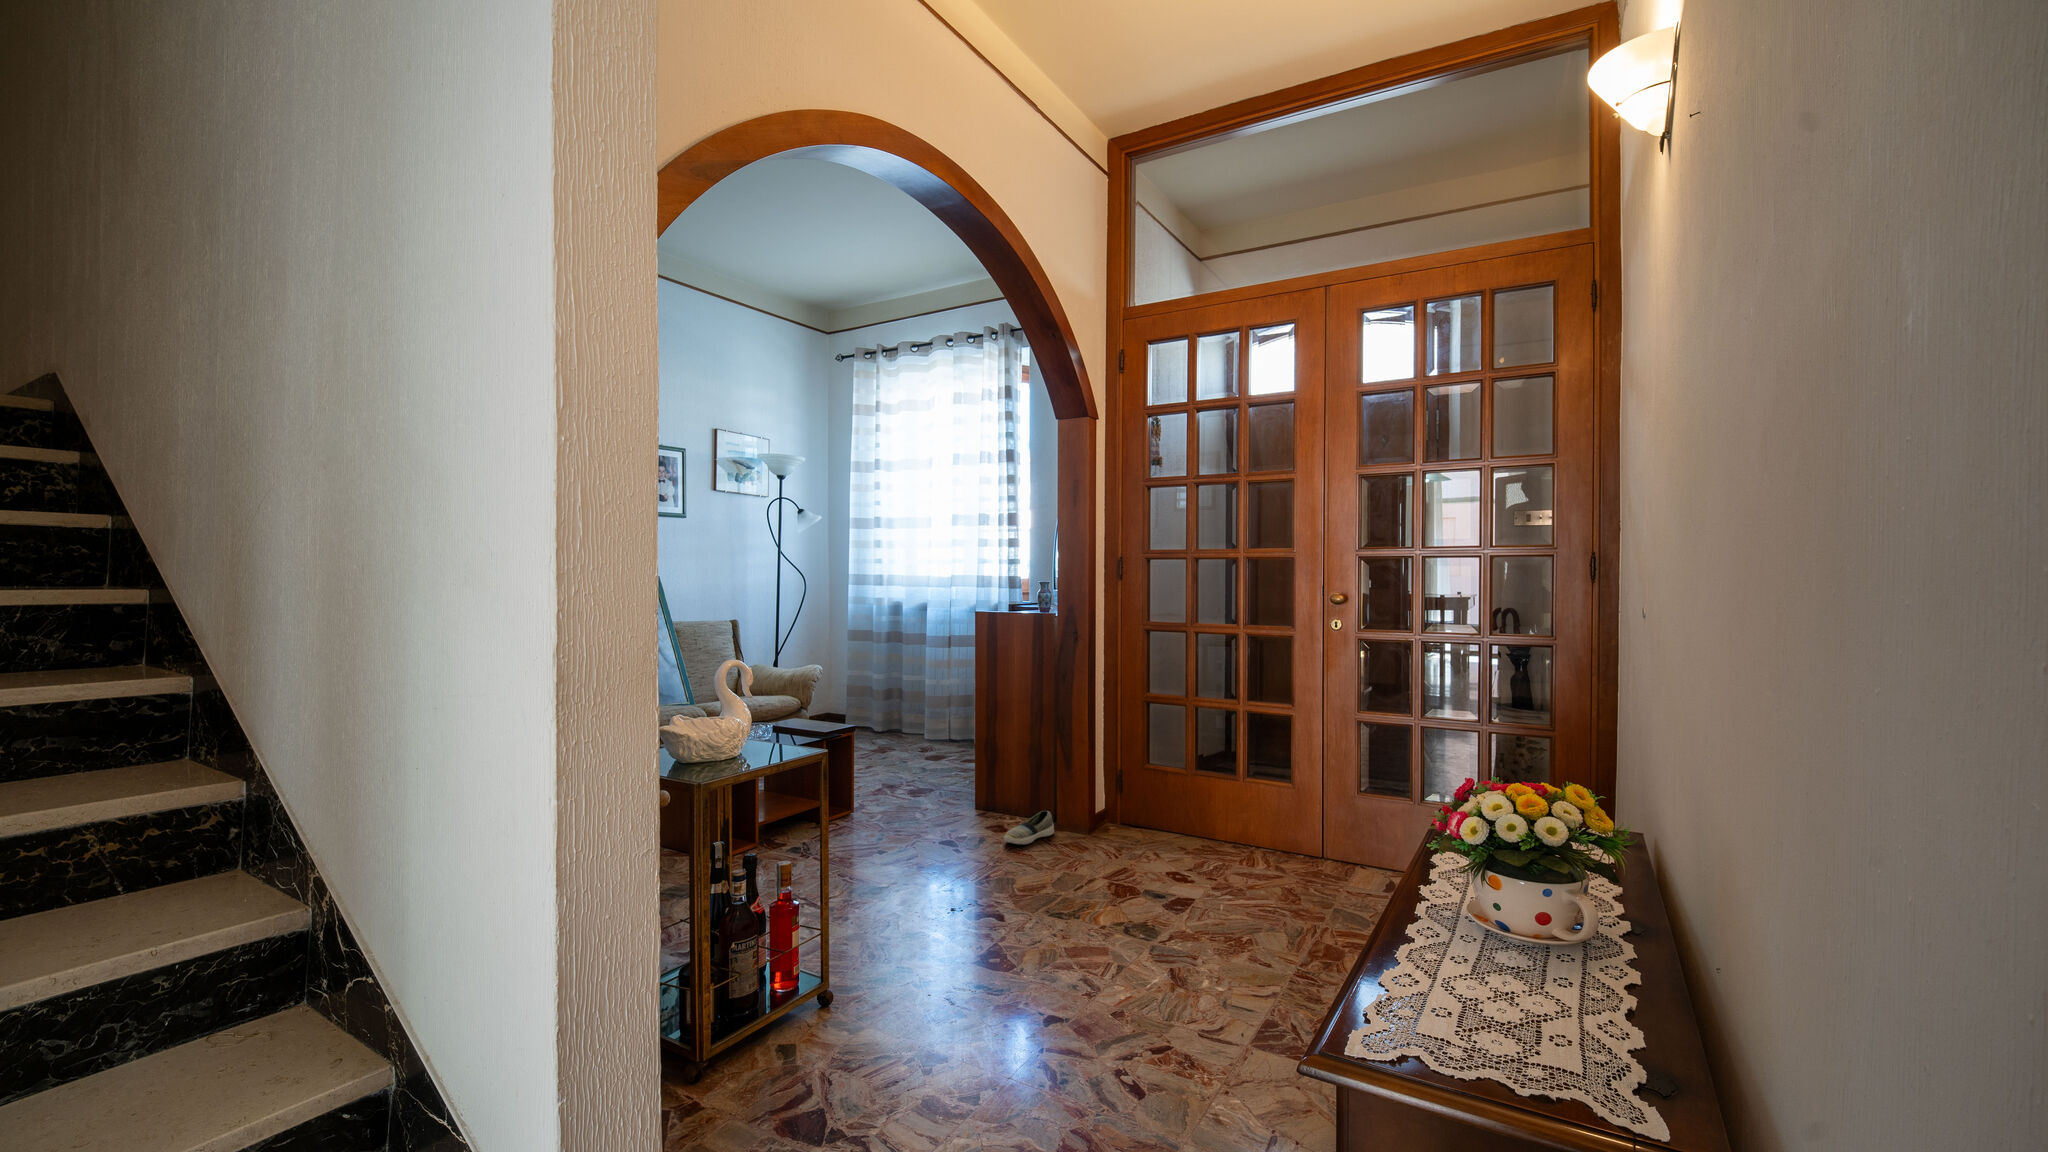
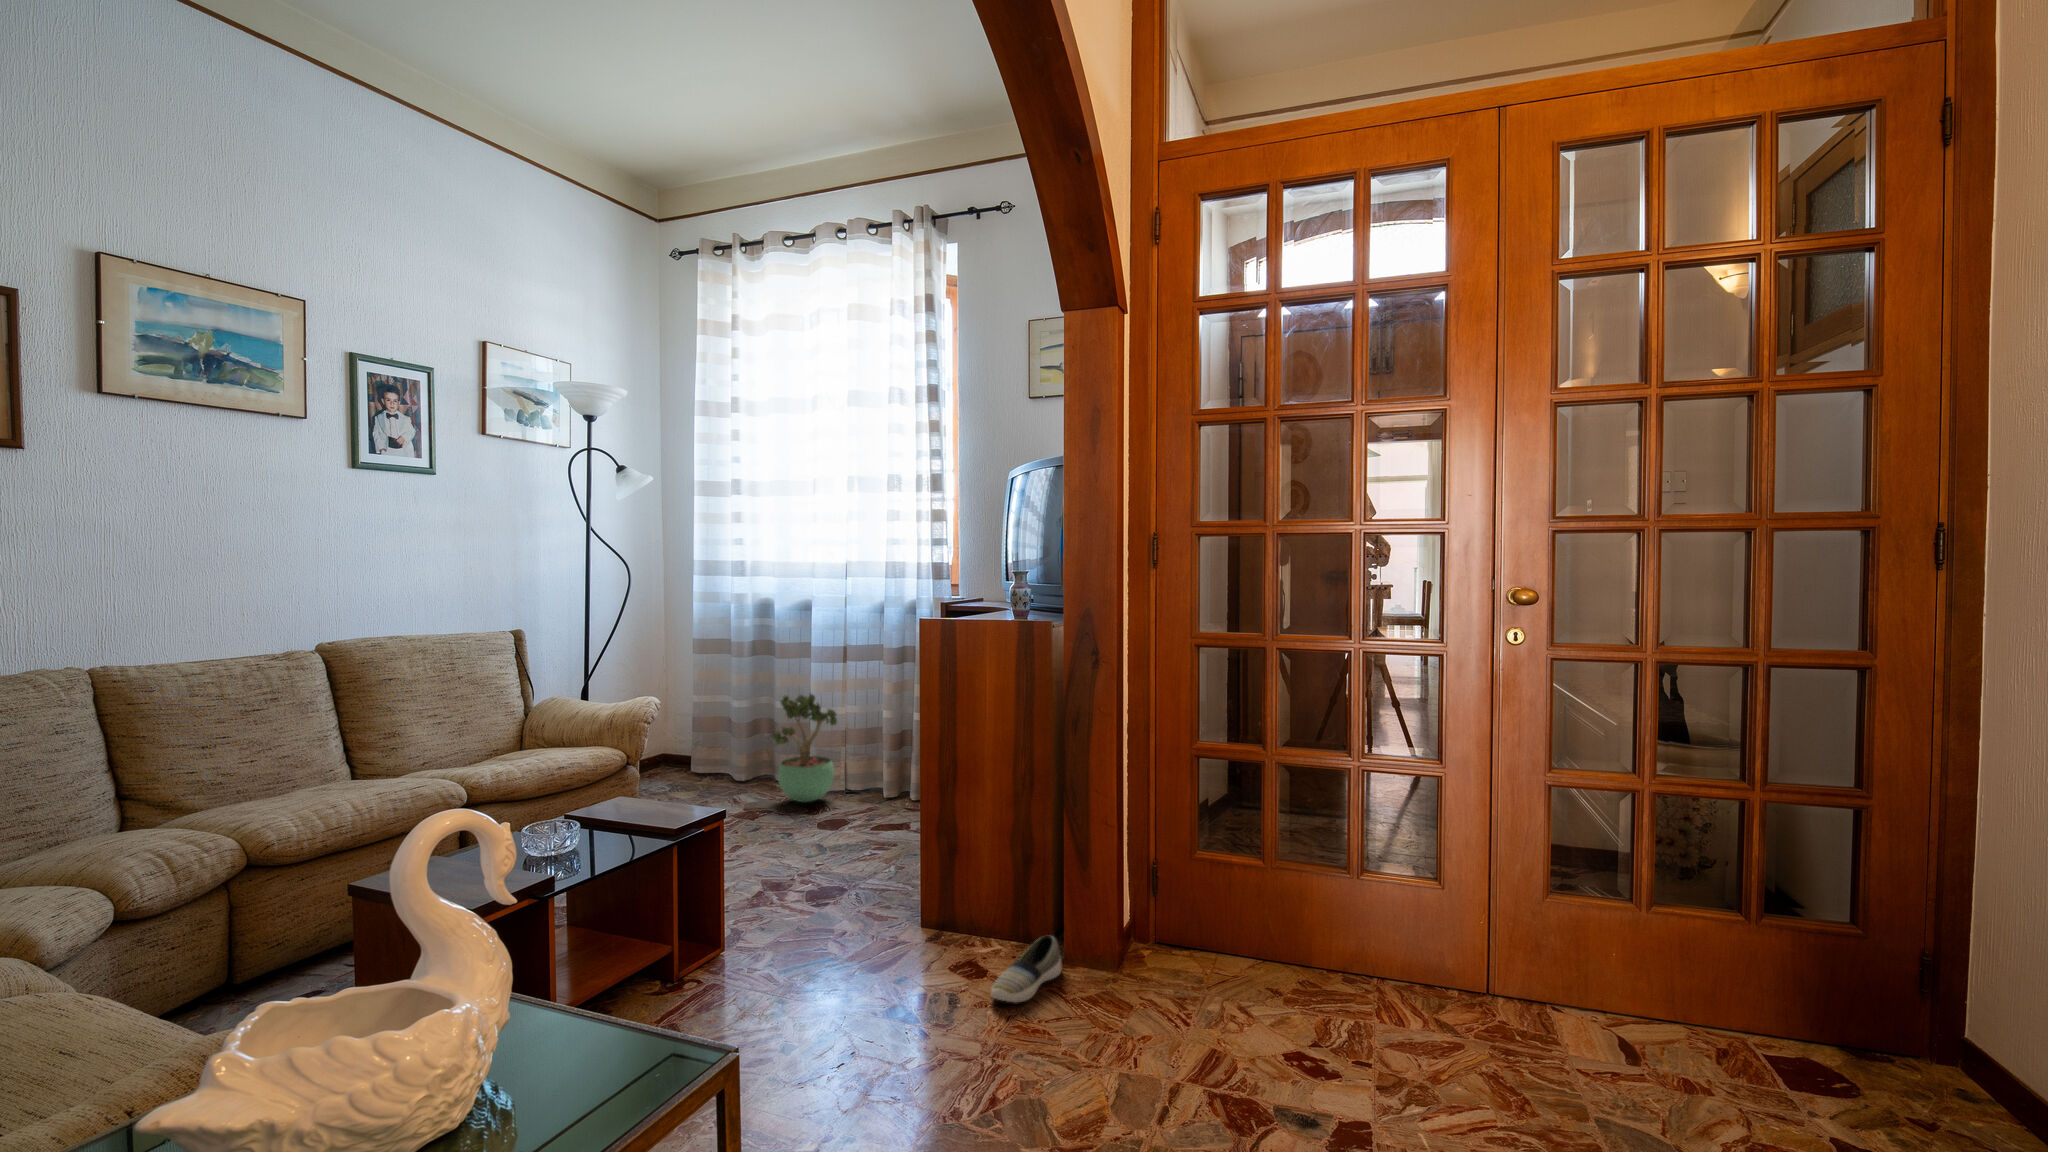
potted plant: none [898,667,942,744] -> present [773,694,837,802]

